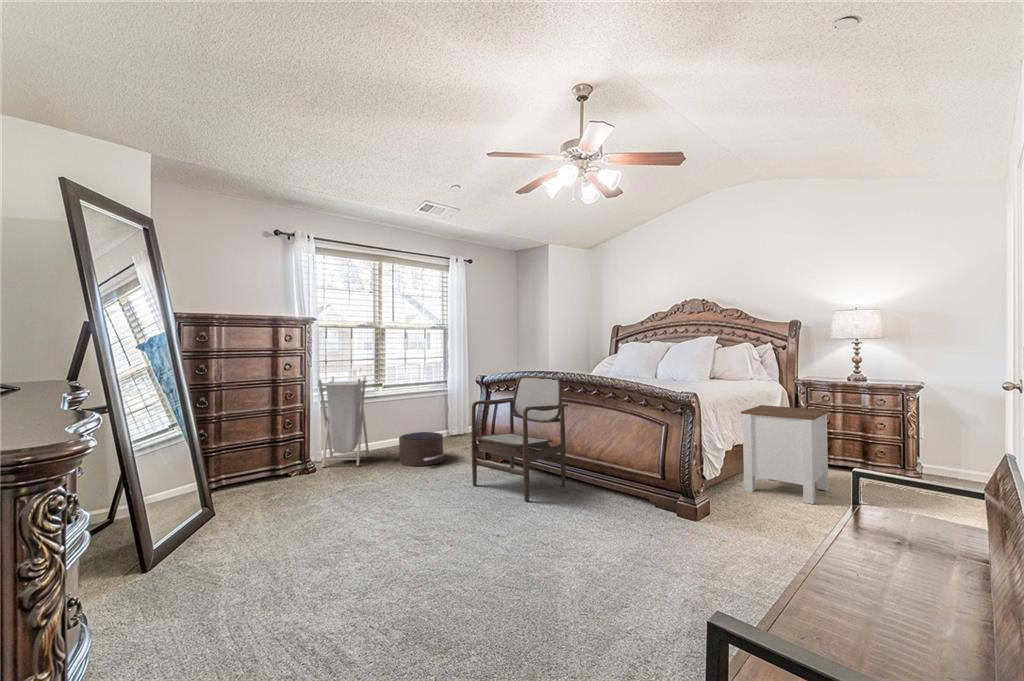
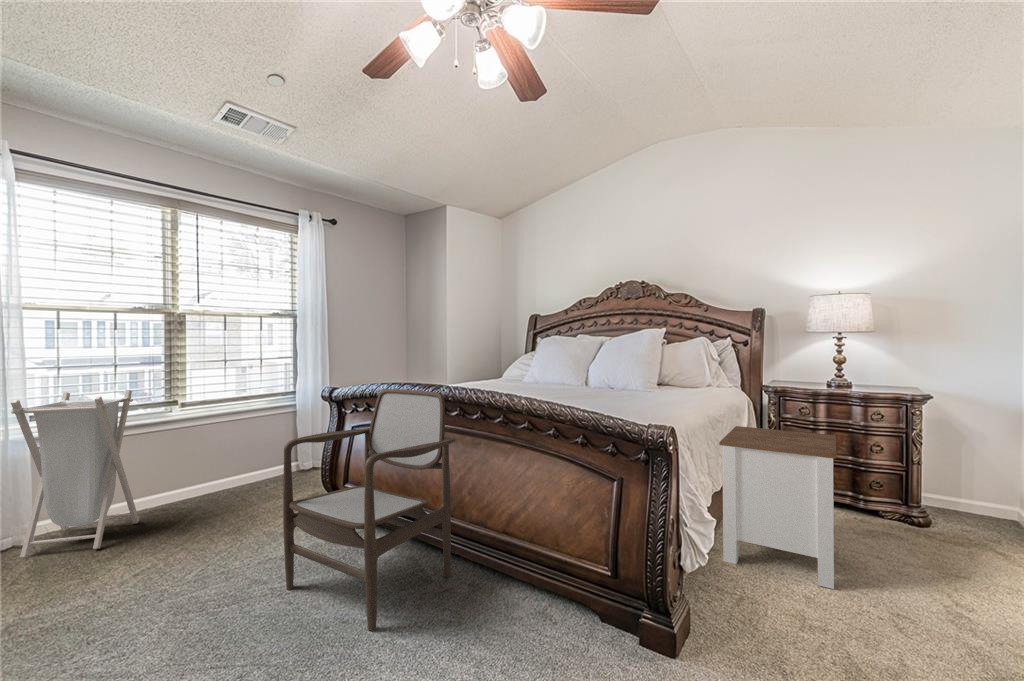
pouf: present [392,432,444,466] -> none [172,477,266,542]

